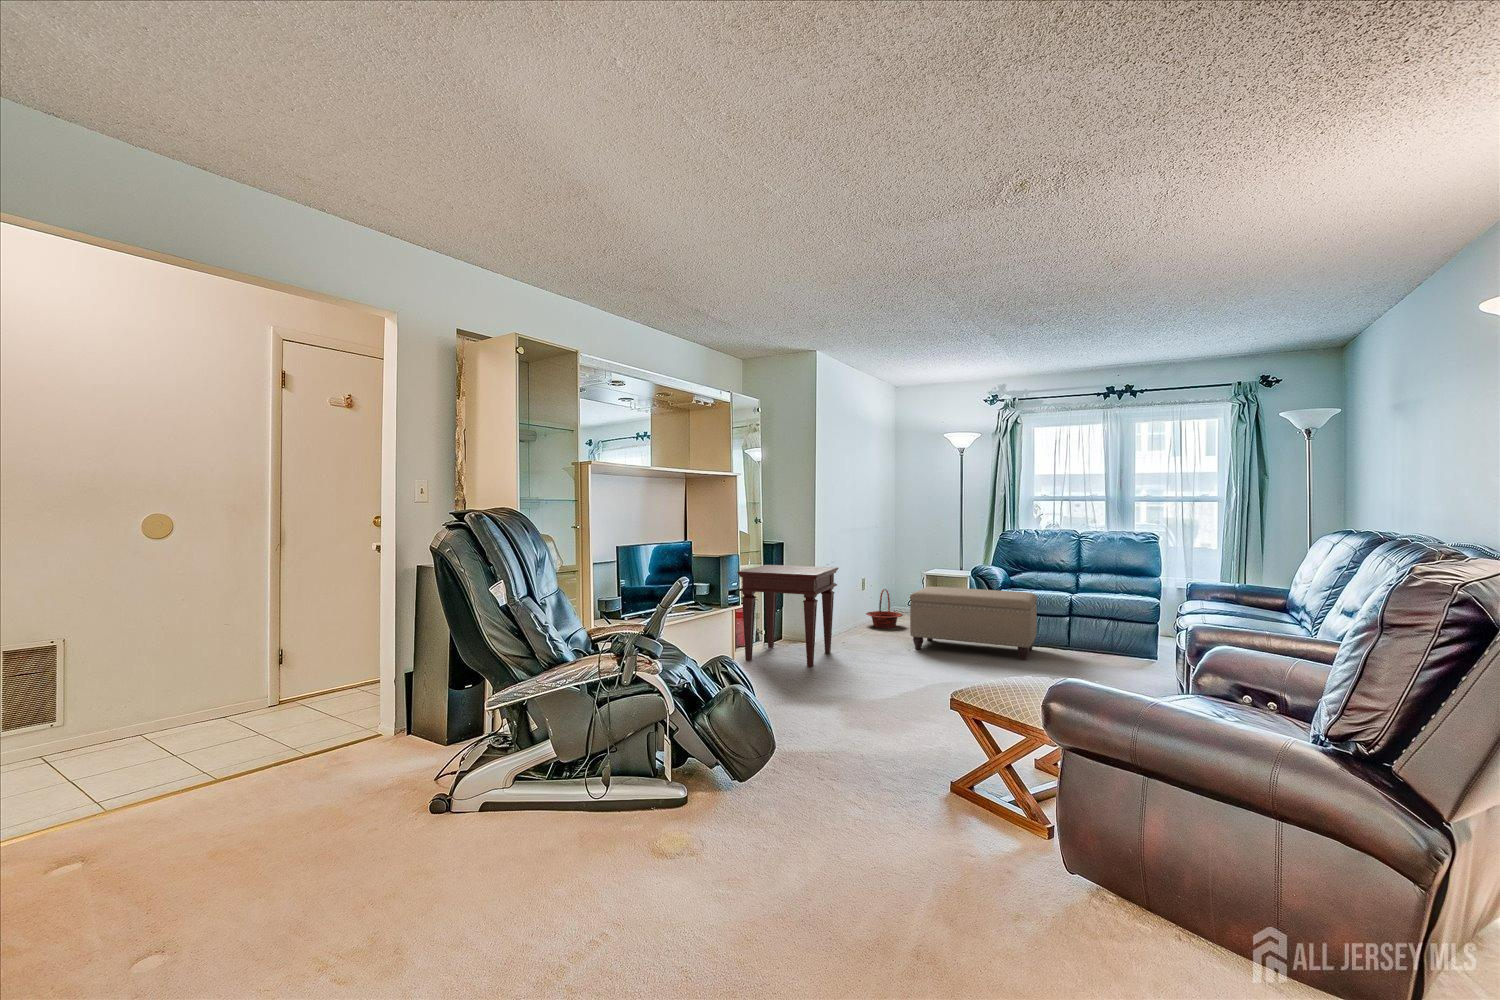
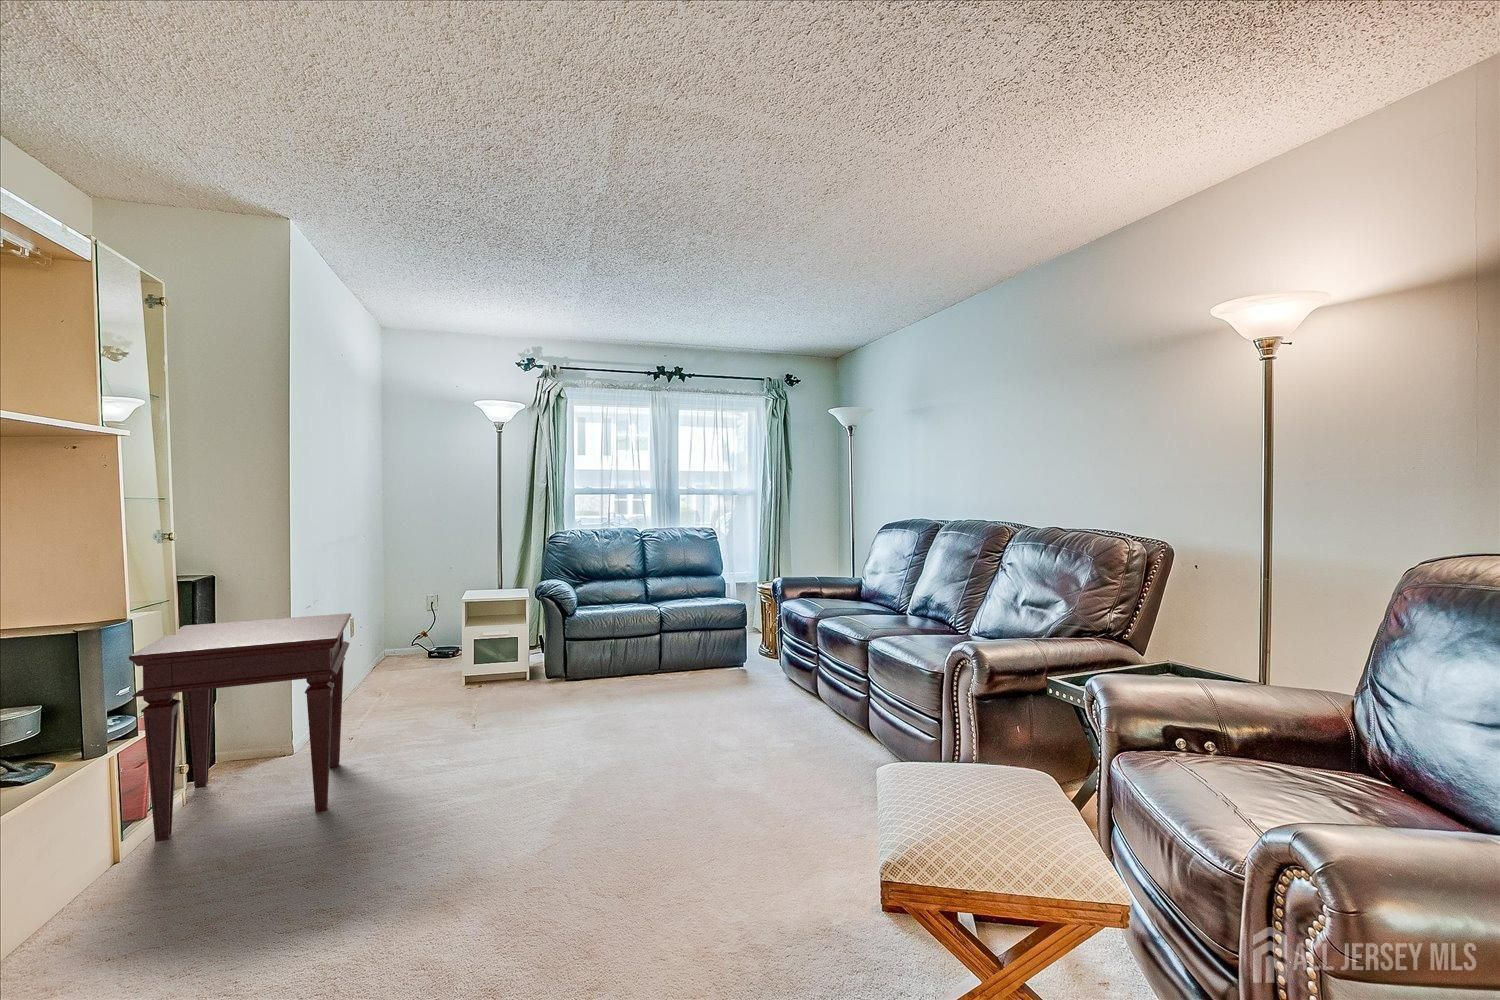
ottoman: present [910,587,1037,660] -> none [467,612,635,718]
basket: present [866,589,903,628] -> none [361,630,424,691]

